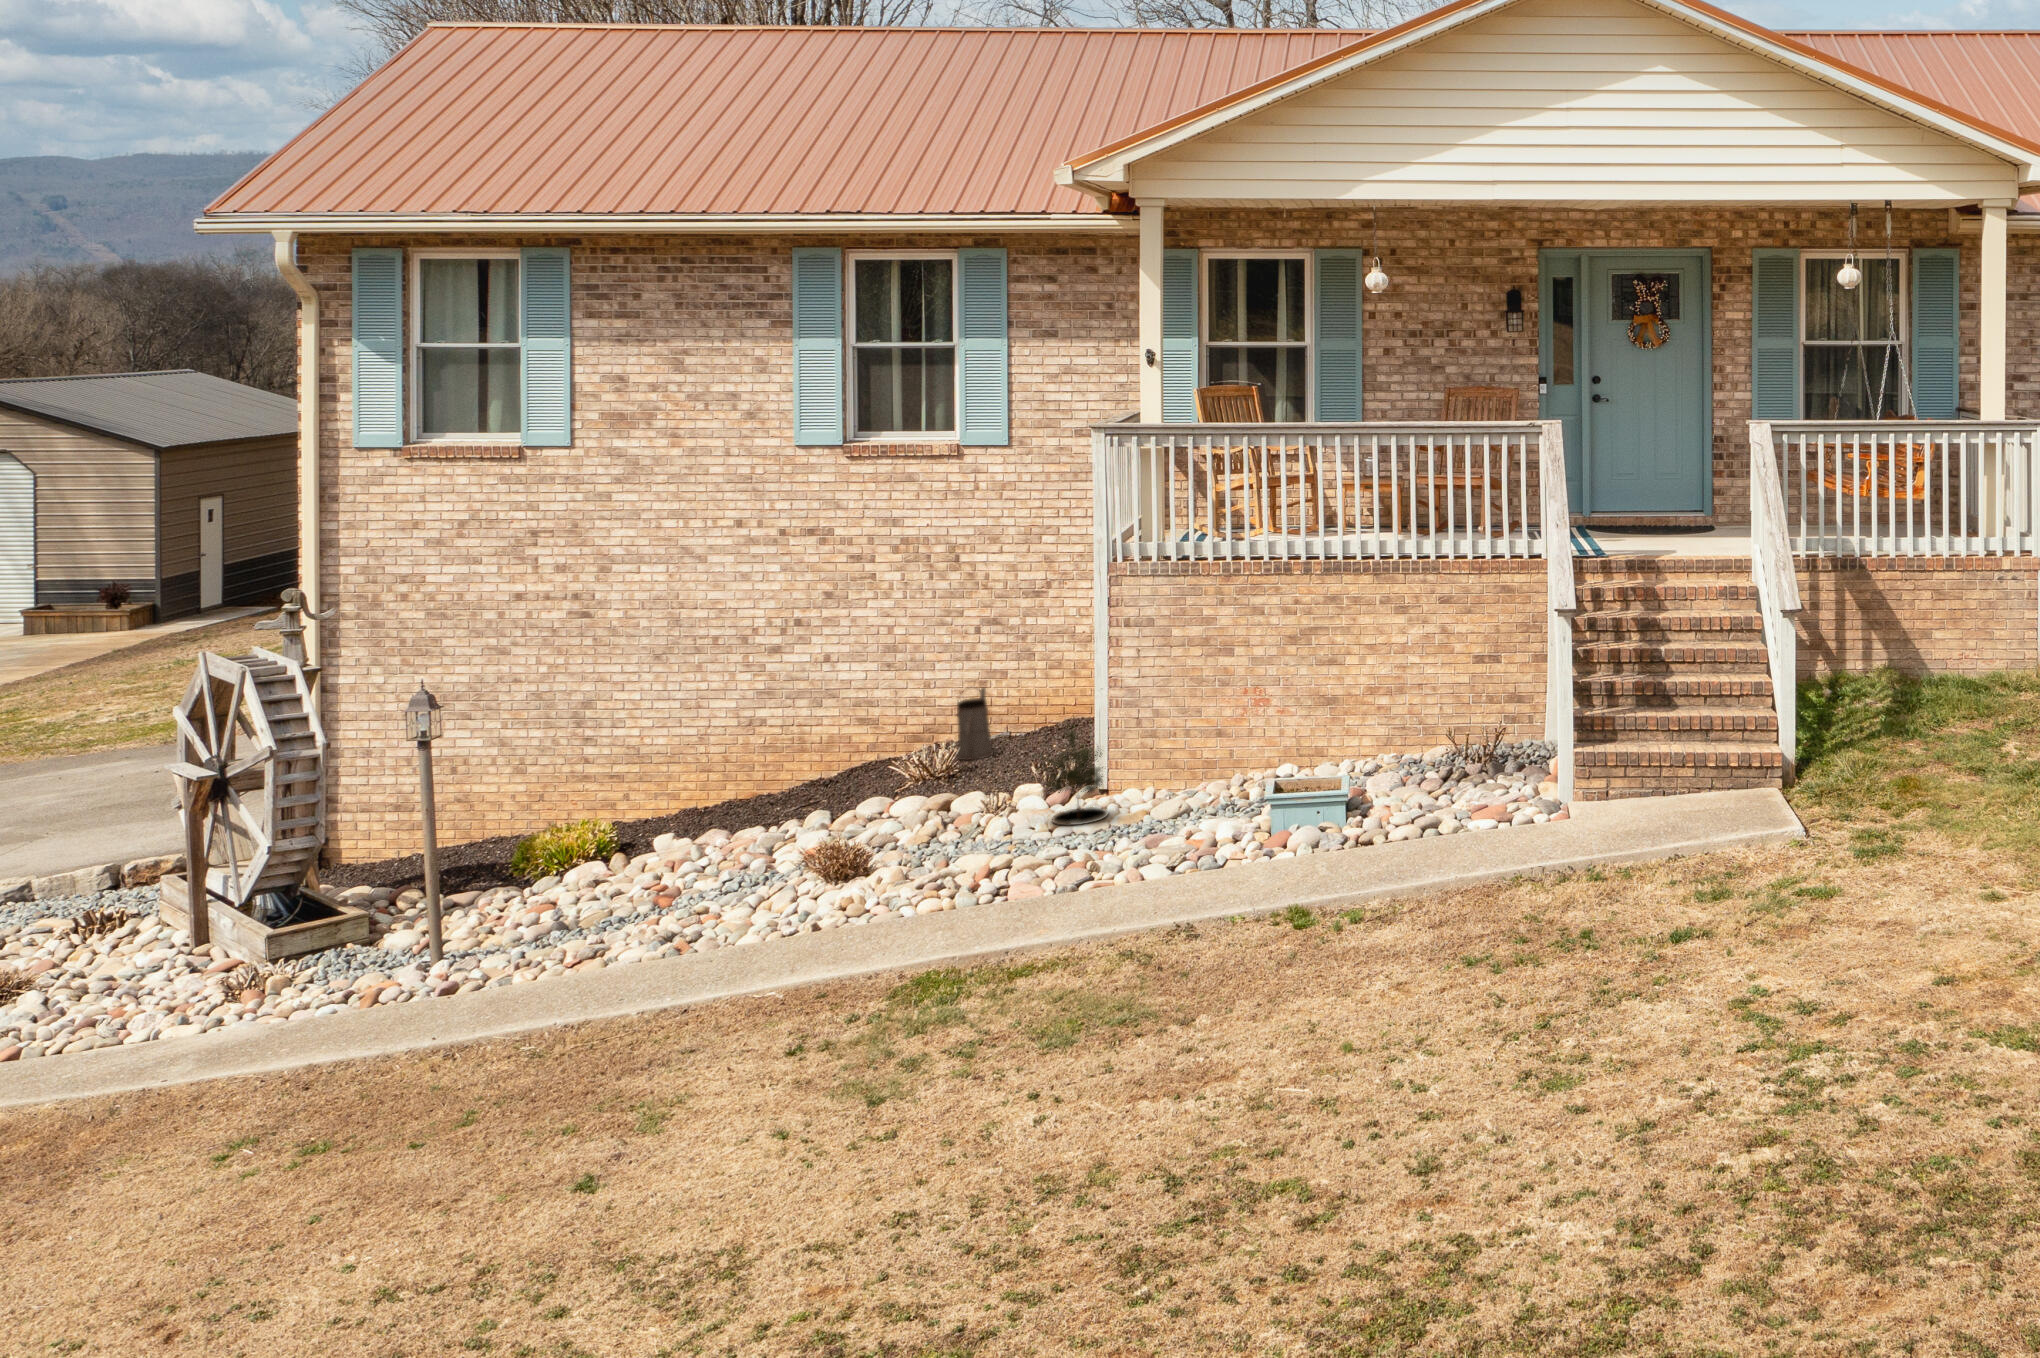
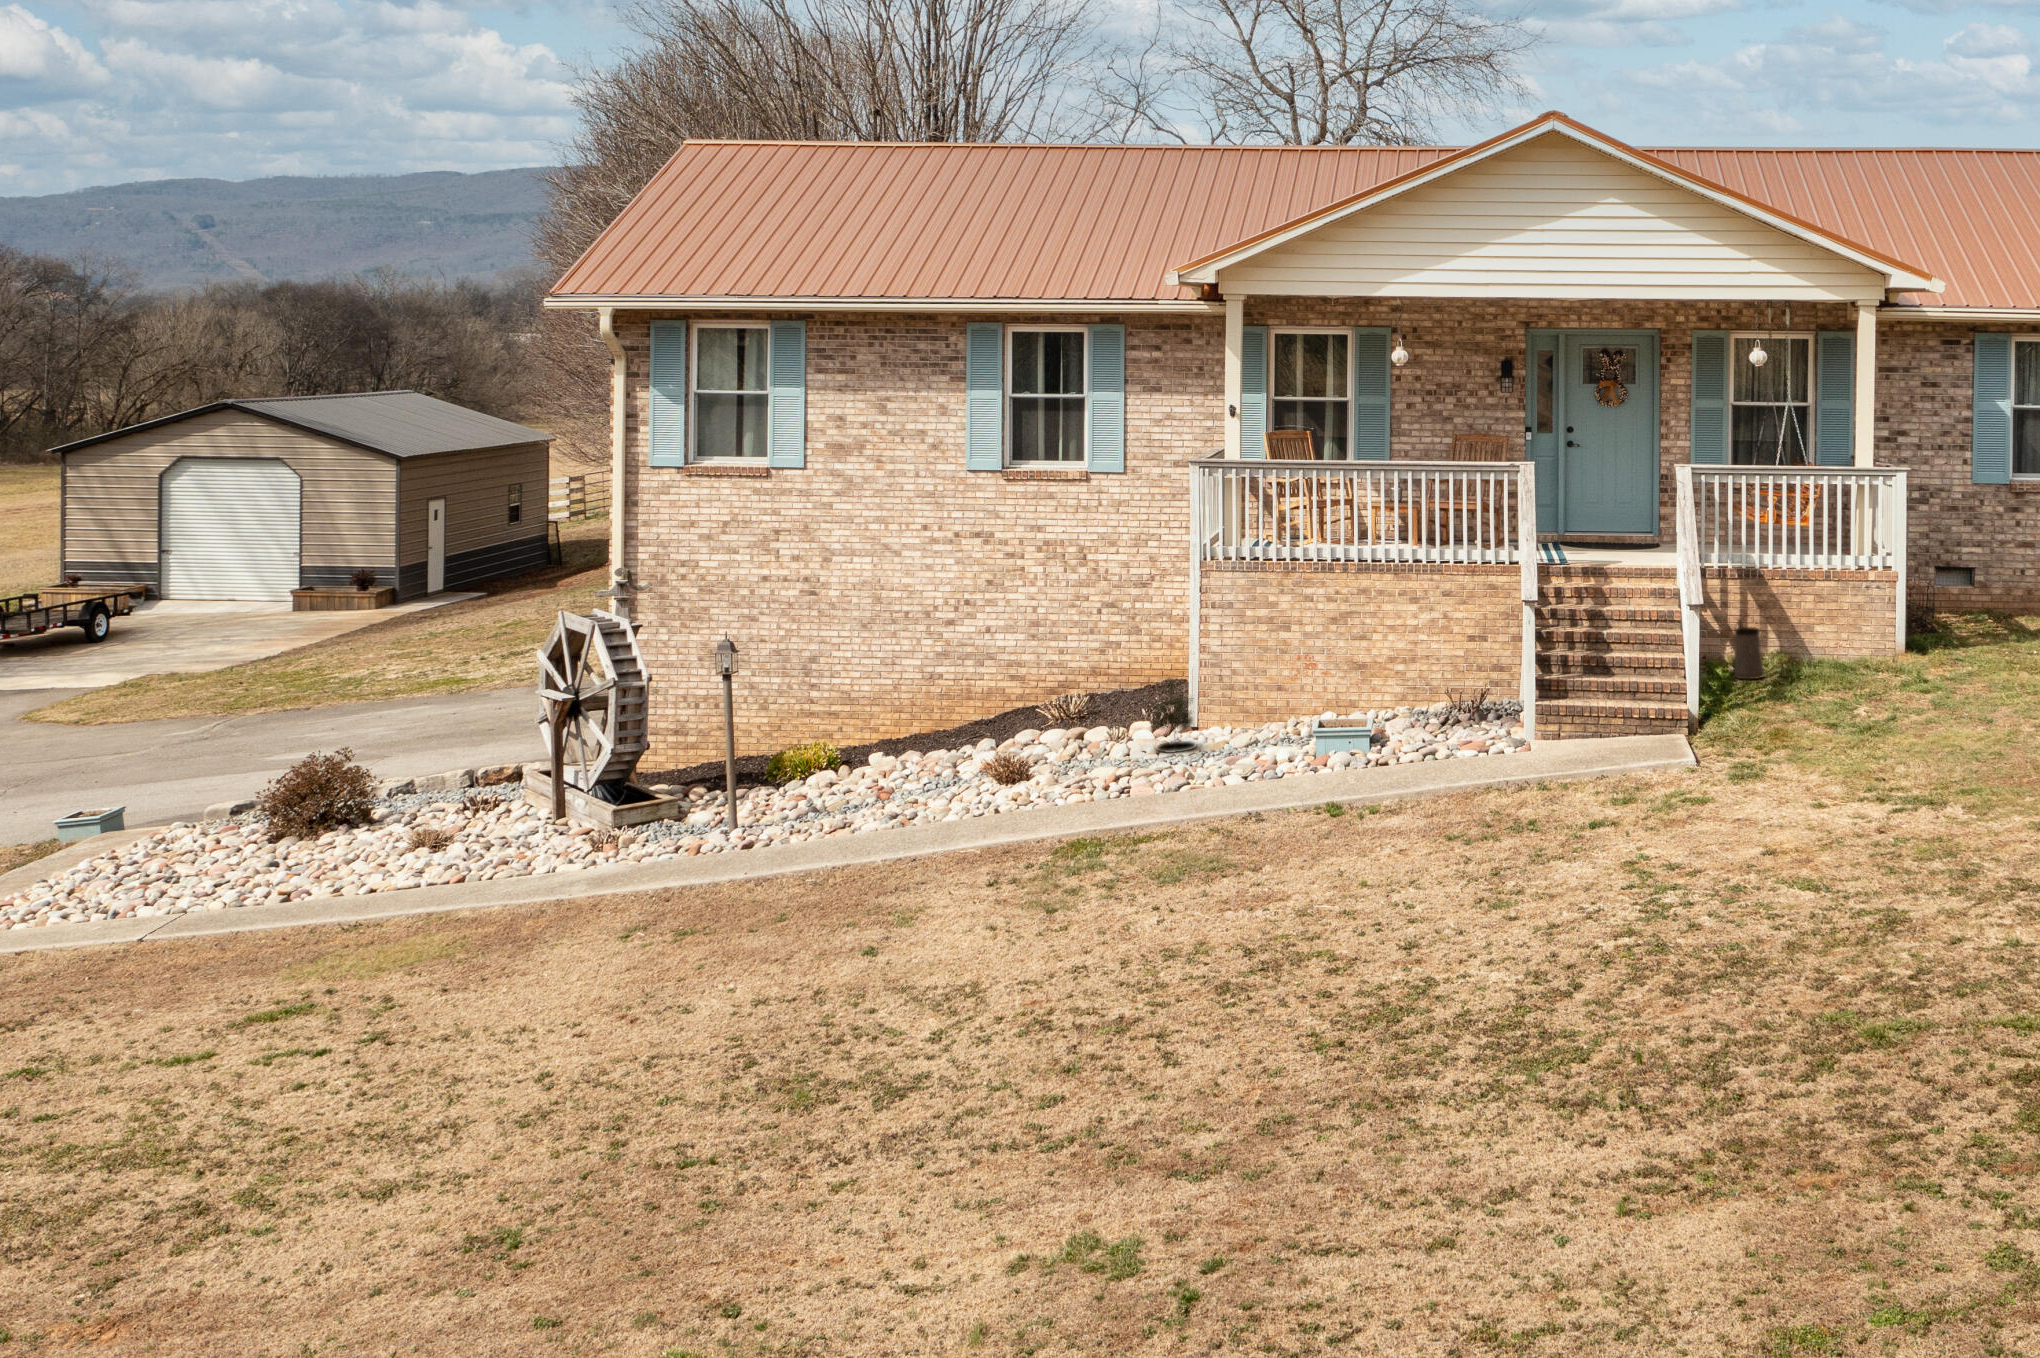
watering can: present [957,688,994,760] -> present [1734,619,1765,679]

